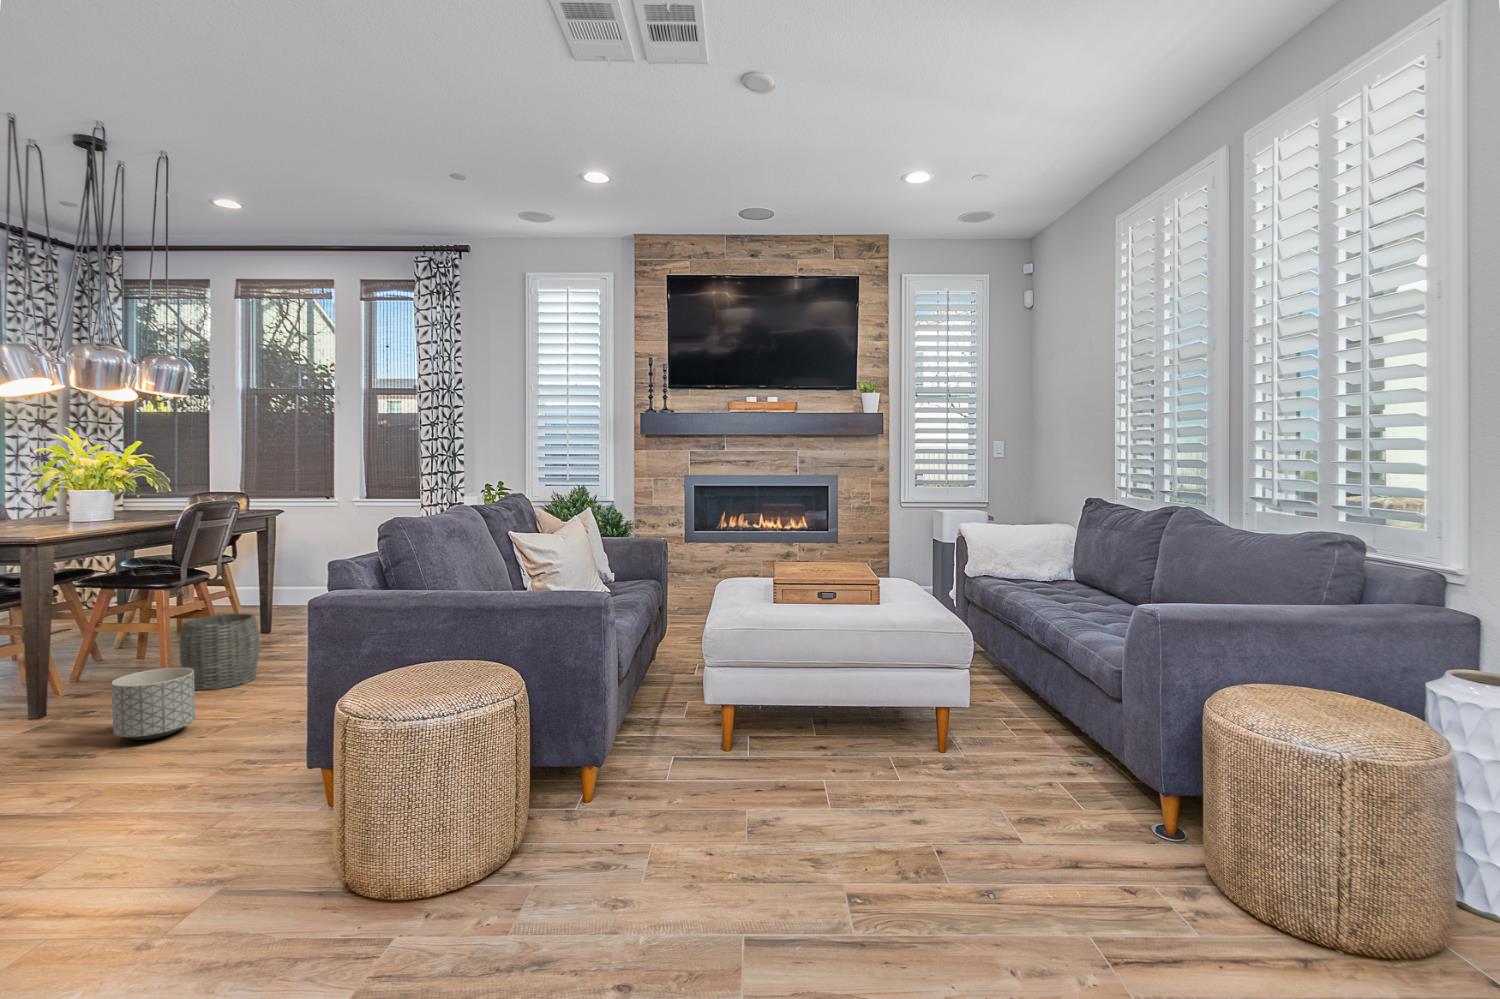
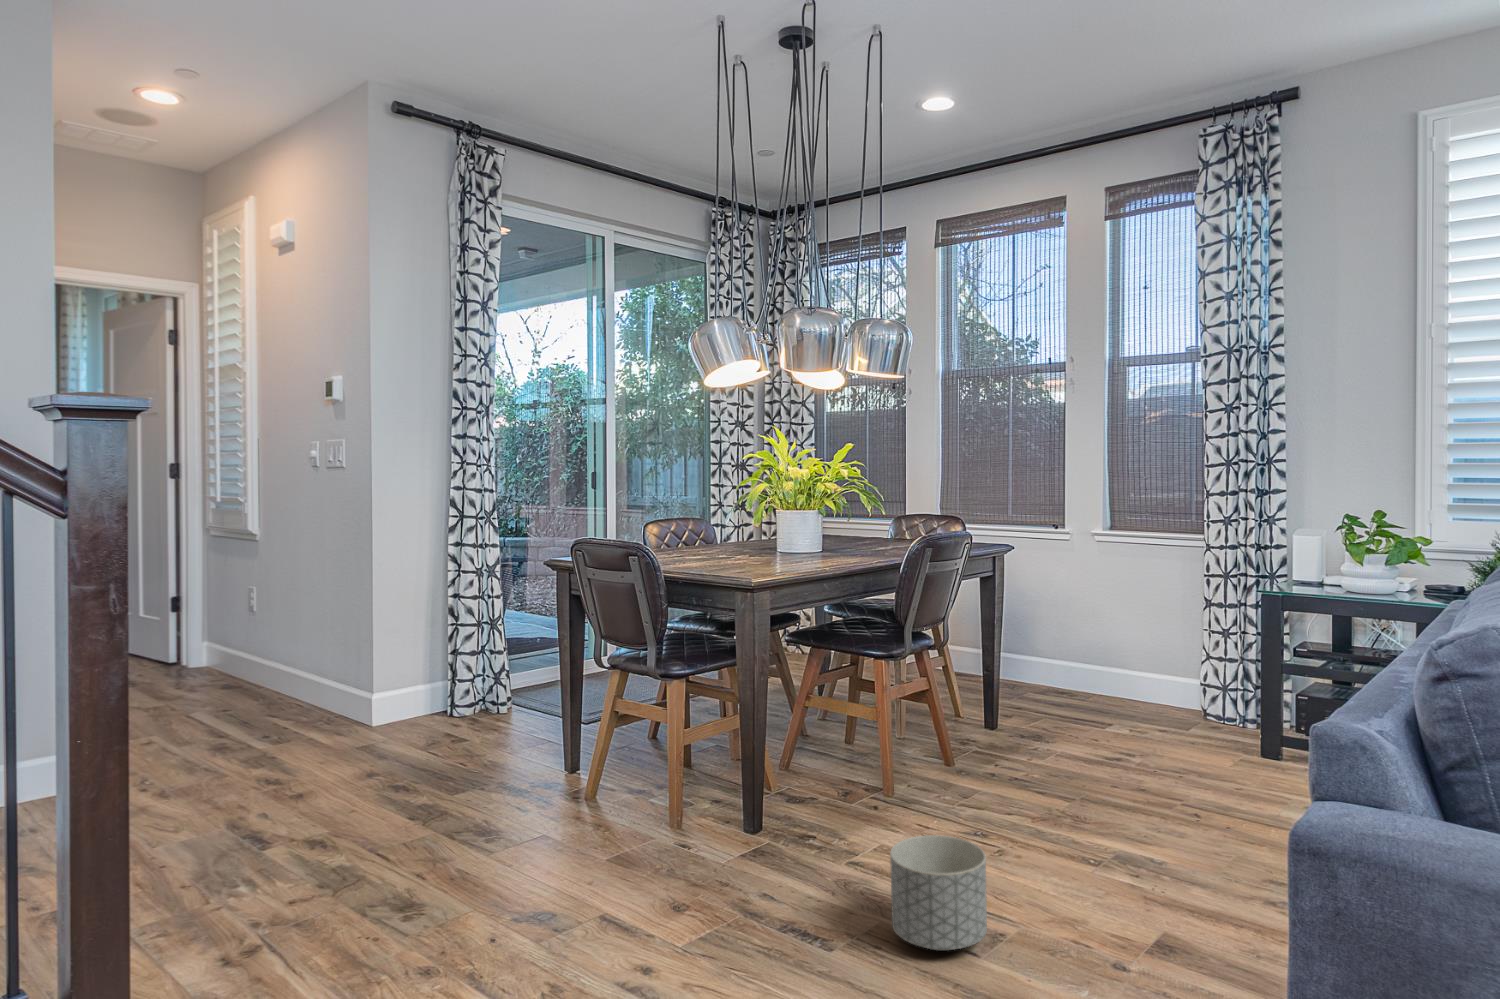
woven basket: present [180,613,260,690] -> none [930,728,1027,850]

